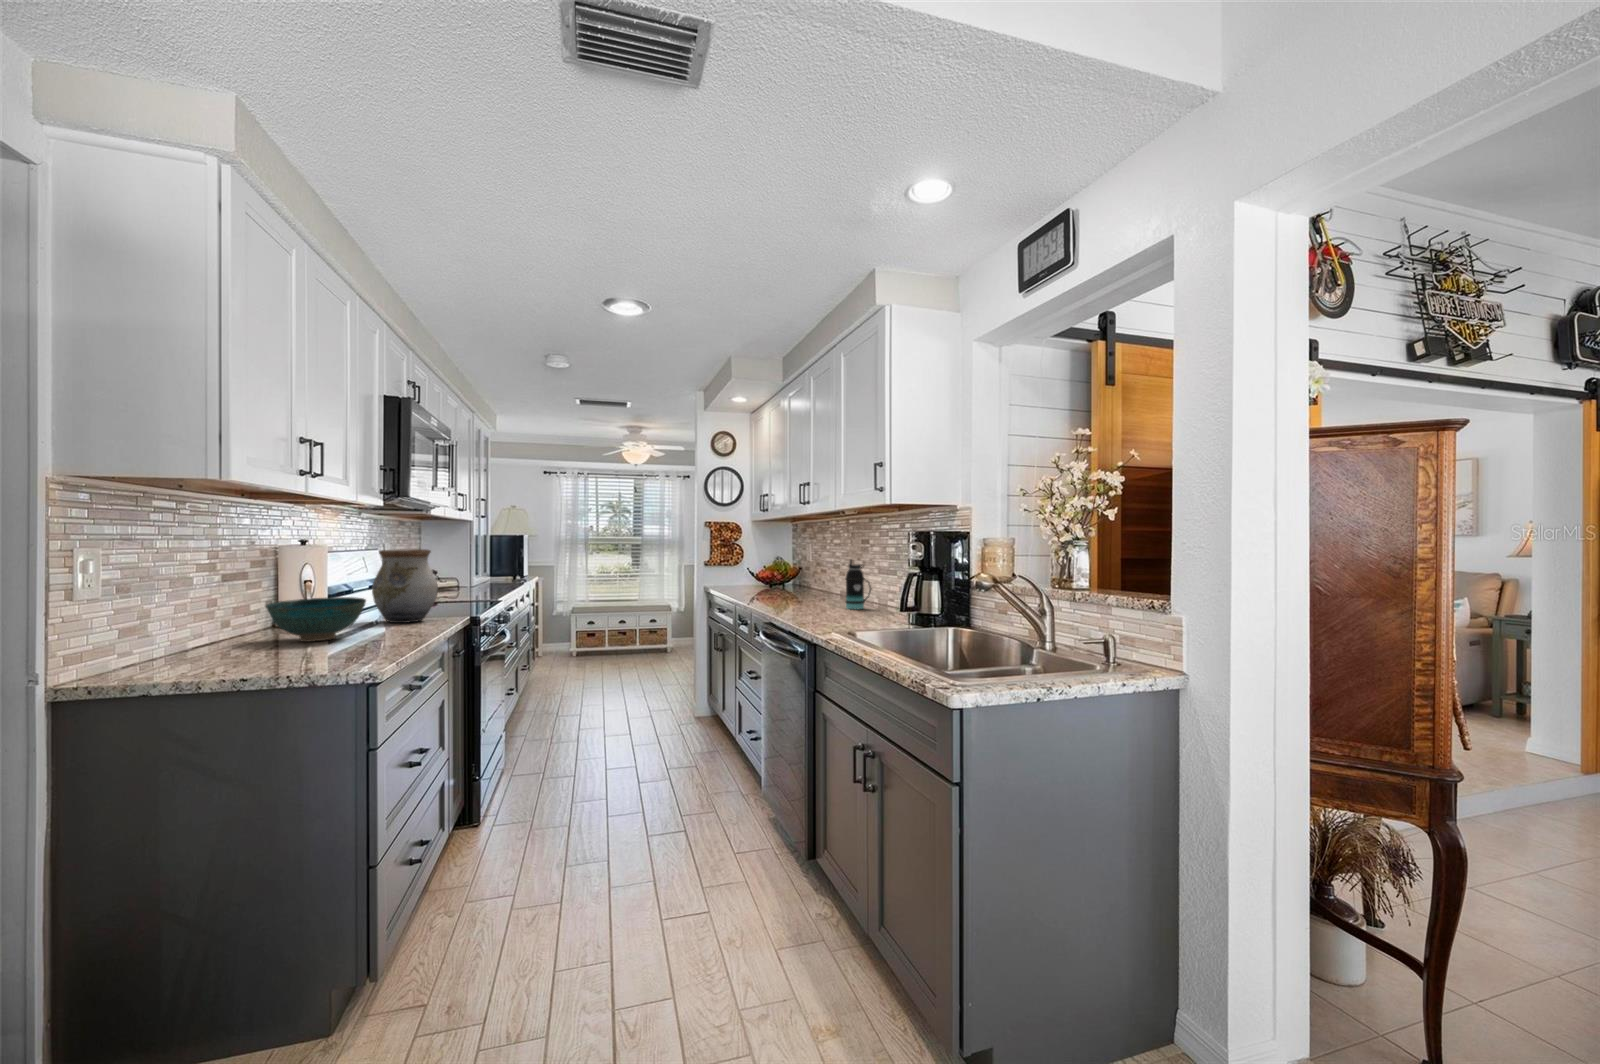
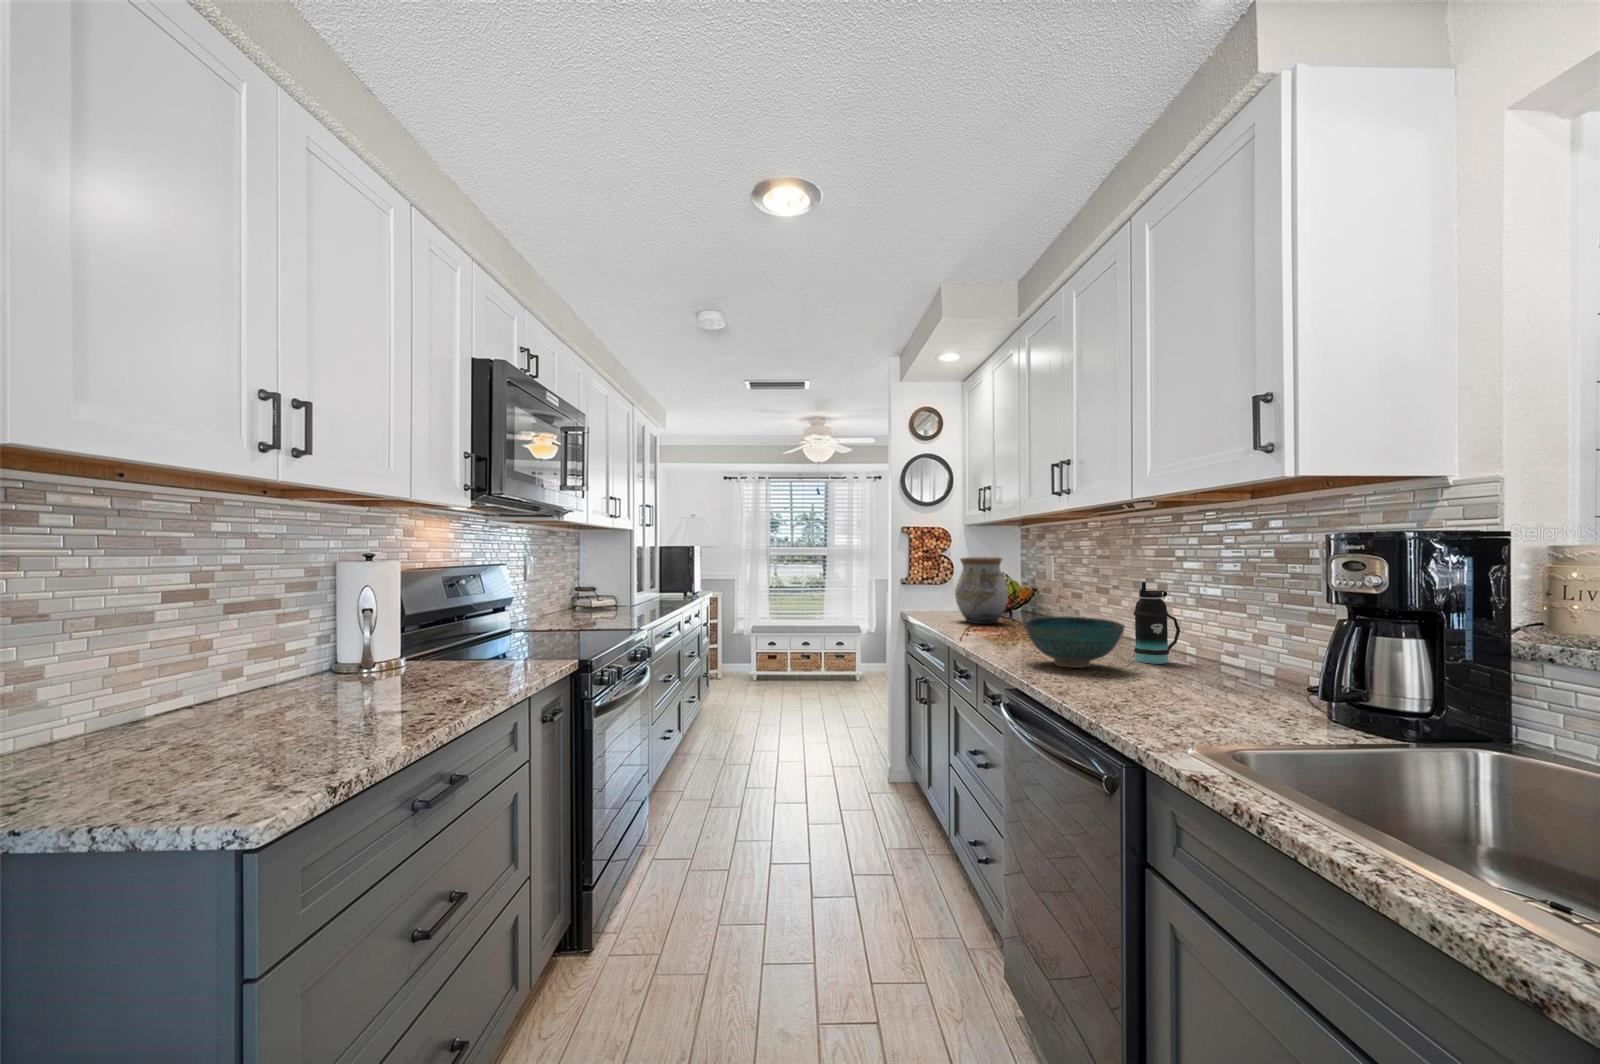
vase: present [372,549,438,623] -> present [955,557,1008,624]
bowl: present [266,597,366,642] -> present [1023,616,1125,668]

